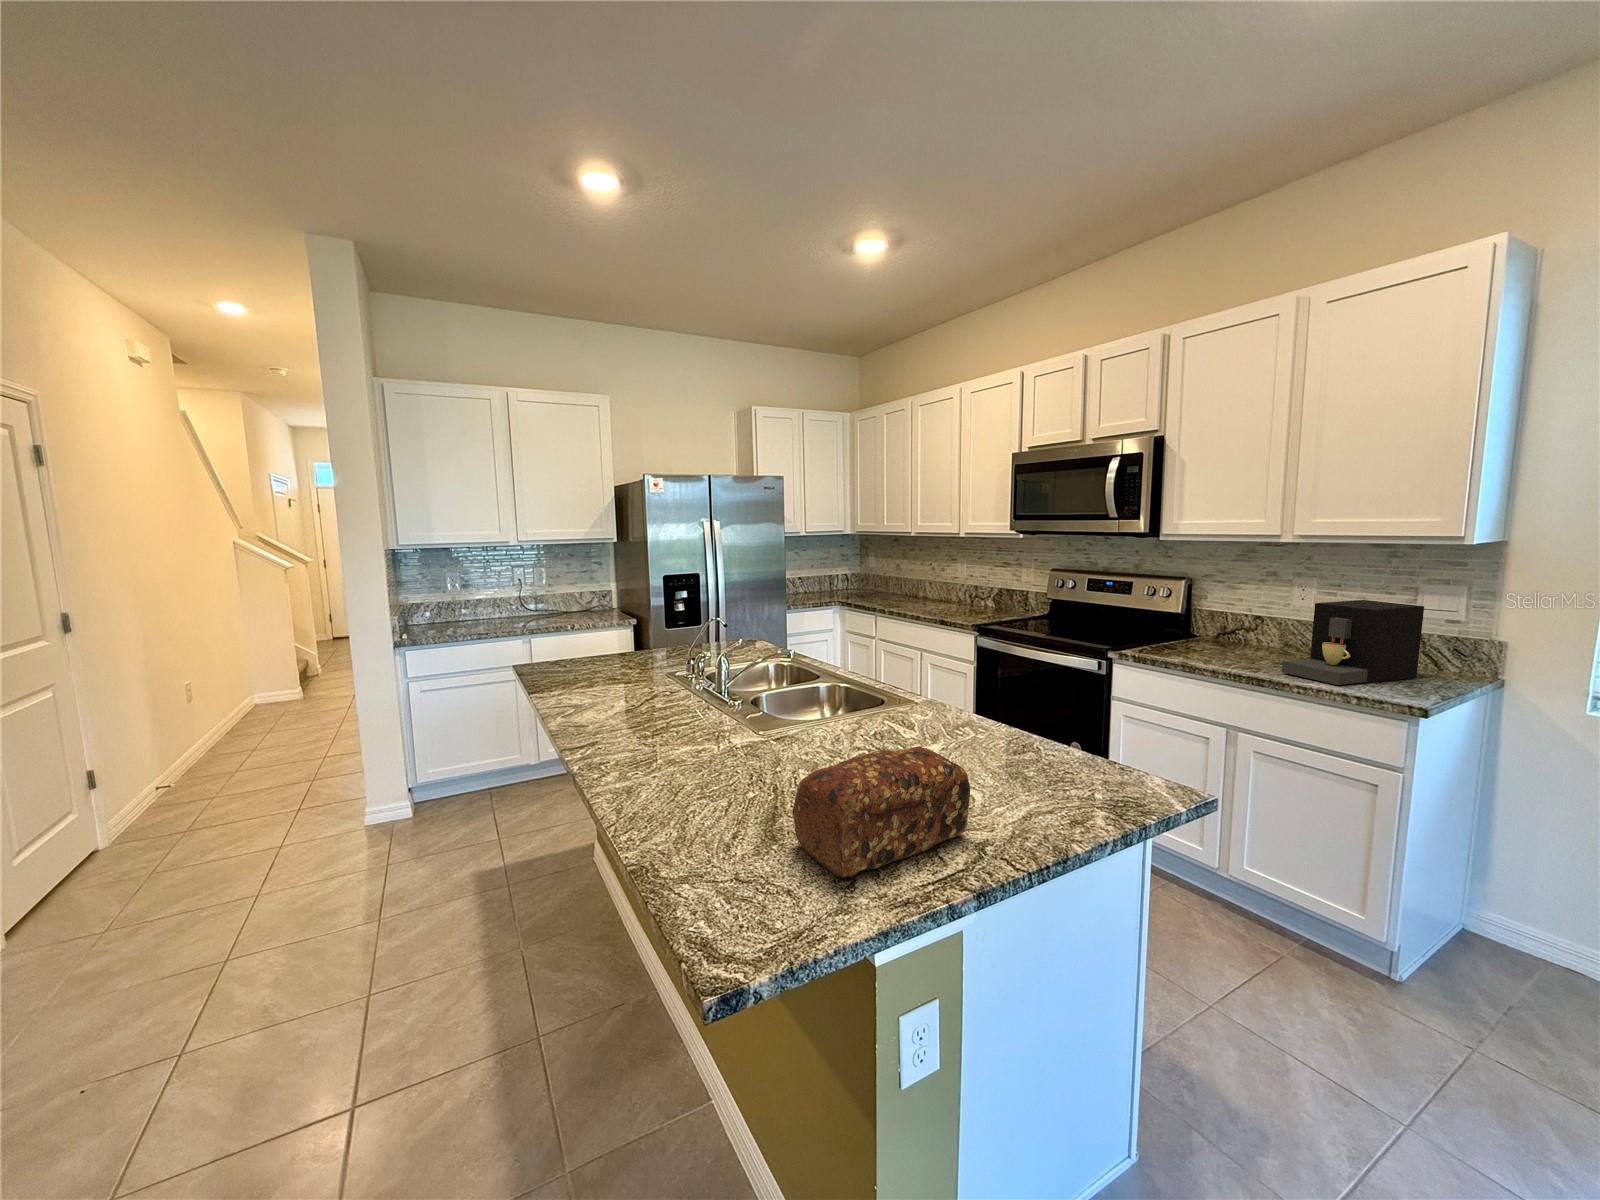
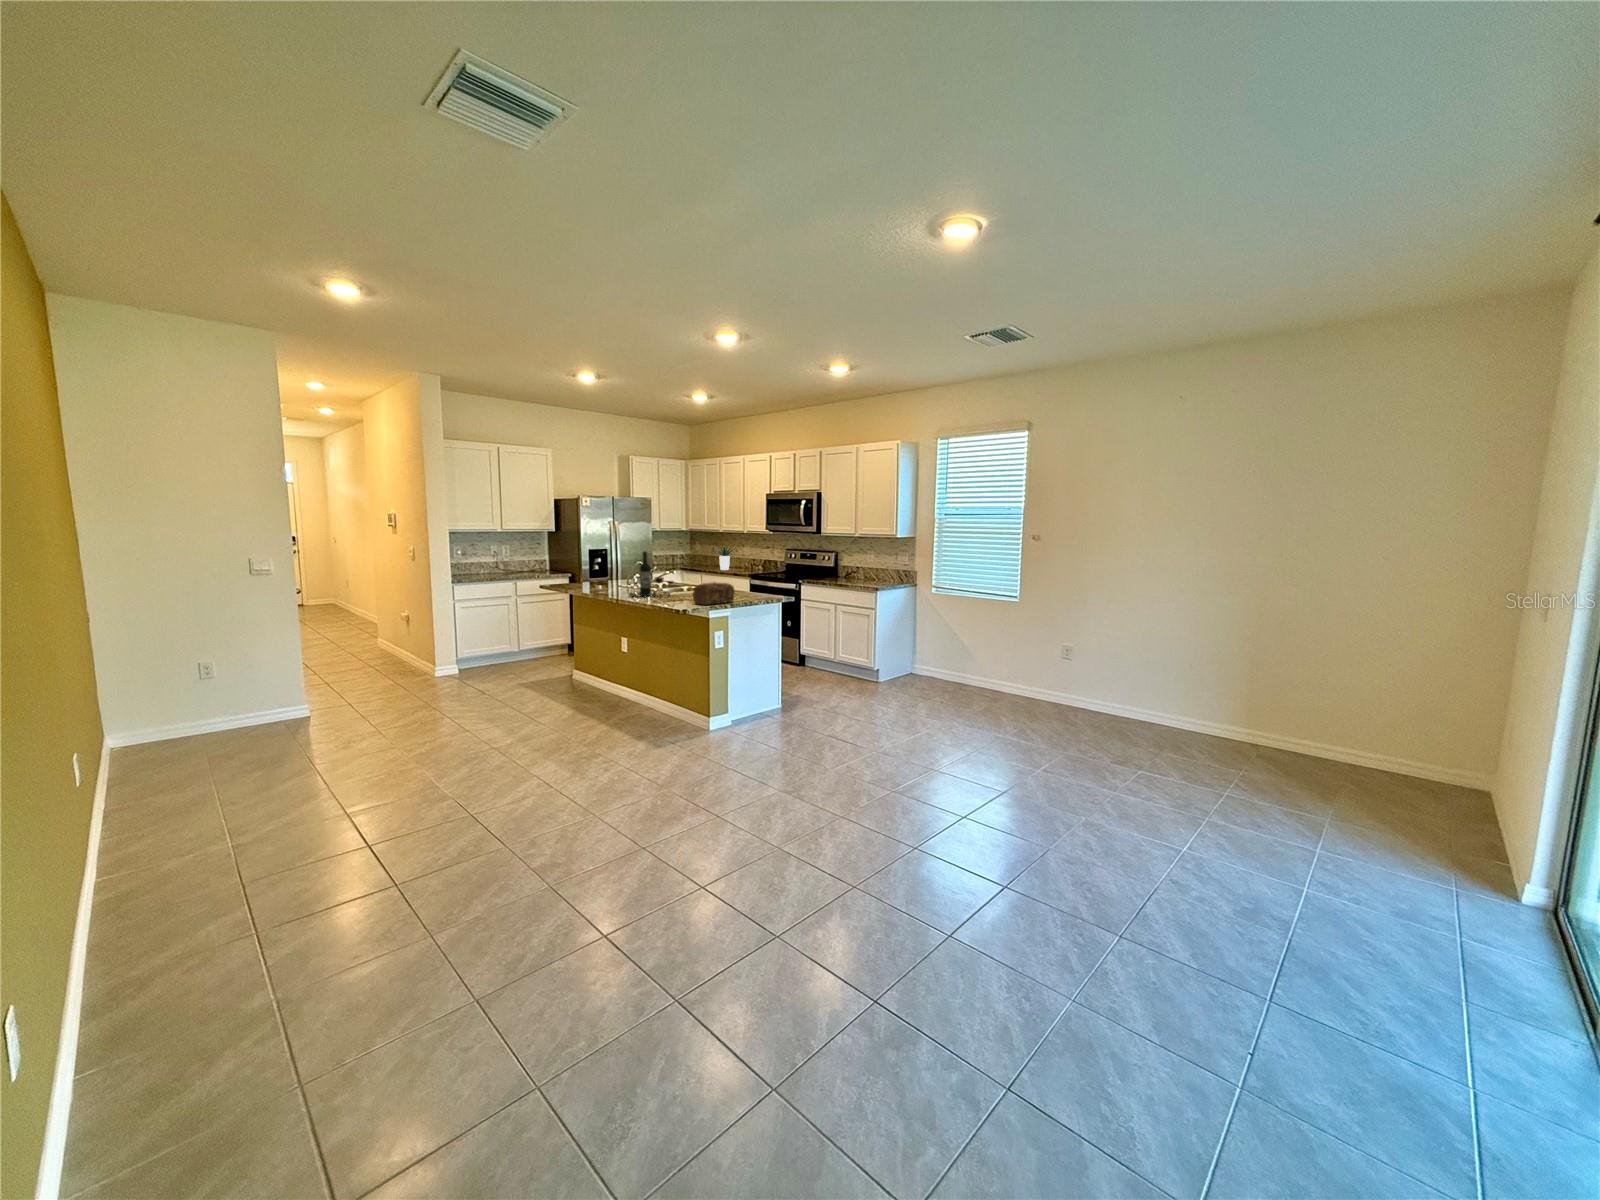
potted plant: none [896,562,947,609] -> present [715,546,732,570]
coffee maker: present [1282,600,1424,685] -> none [851,558,892,584]
wine bottle: none [621,608,761,763] -> present [629,551,674,597]

